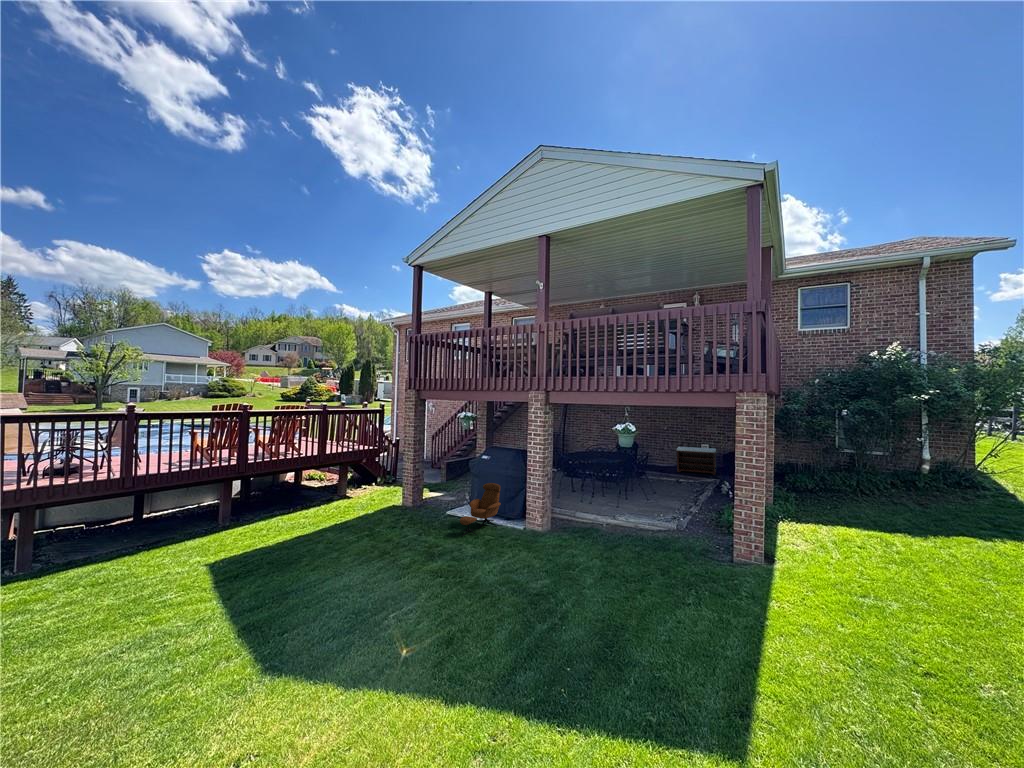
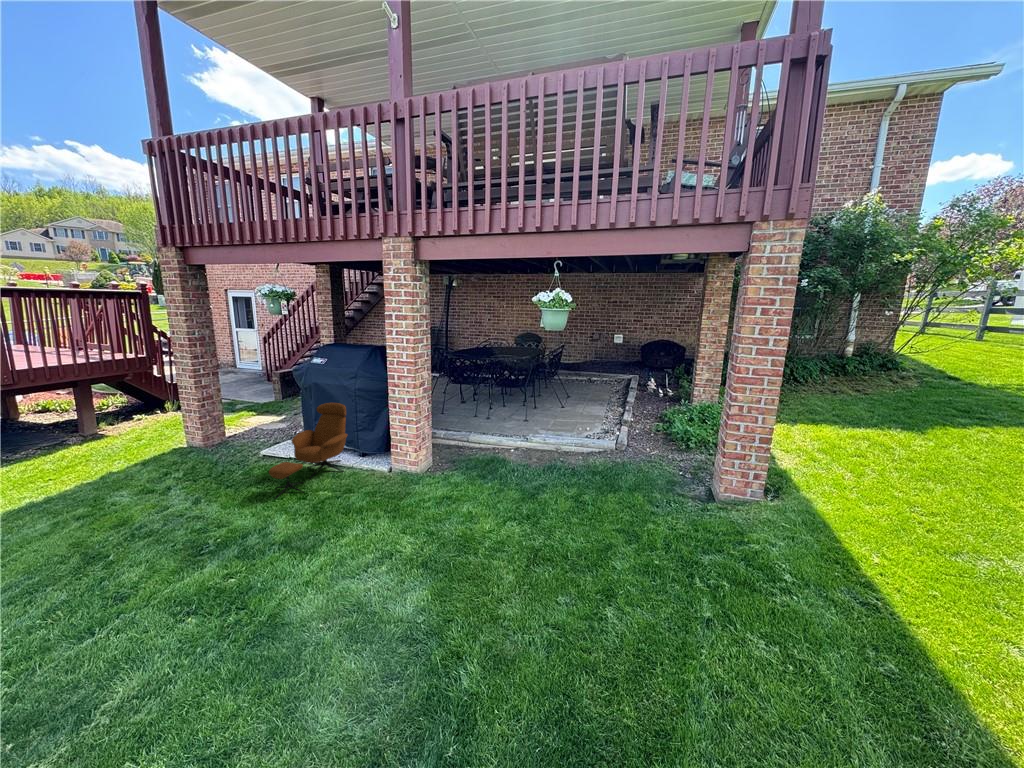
bench: present [676,447,717,475] -> none [588,340,635,372]

